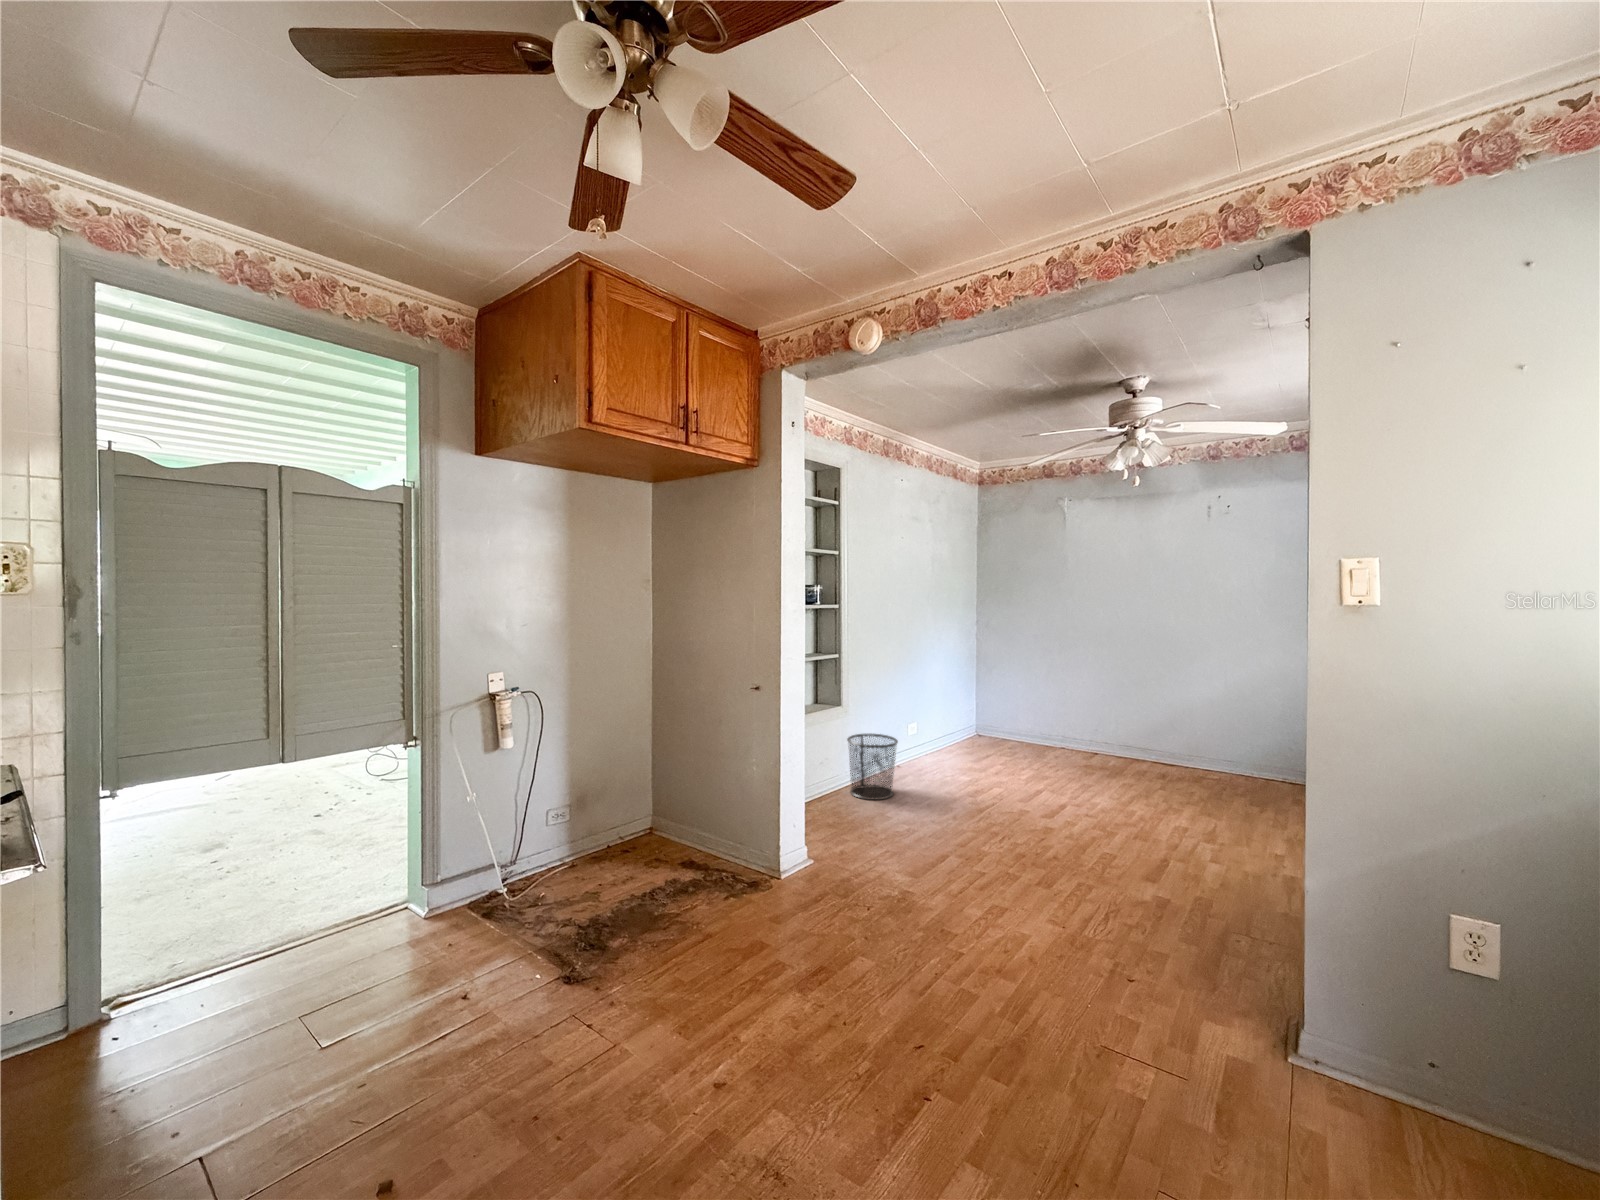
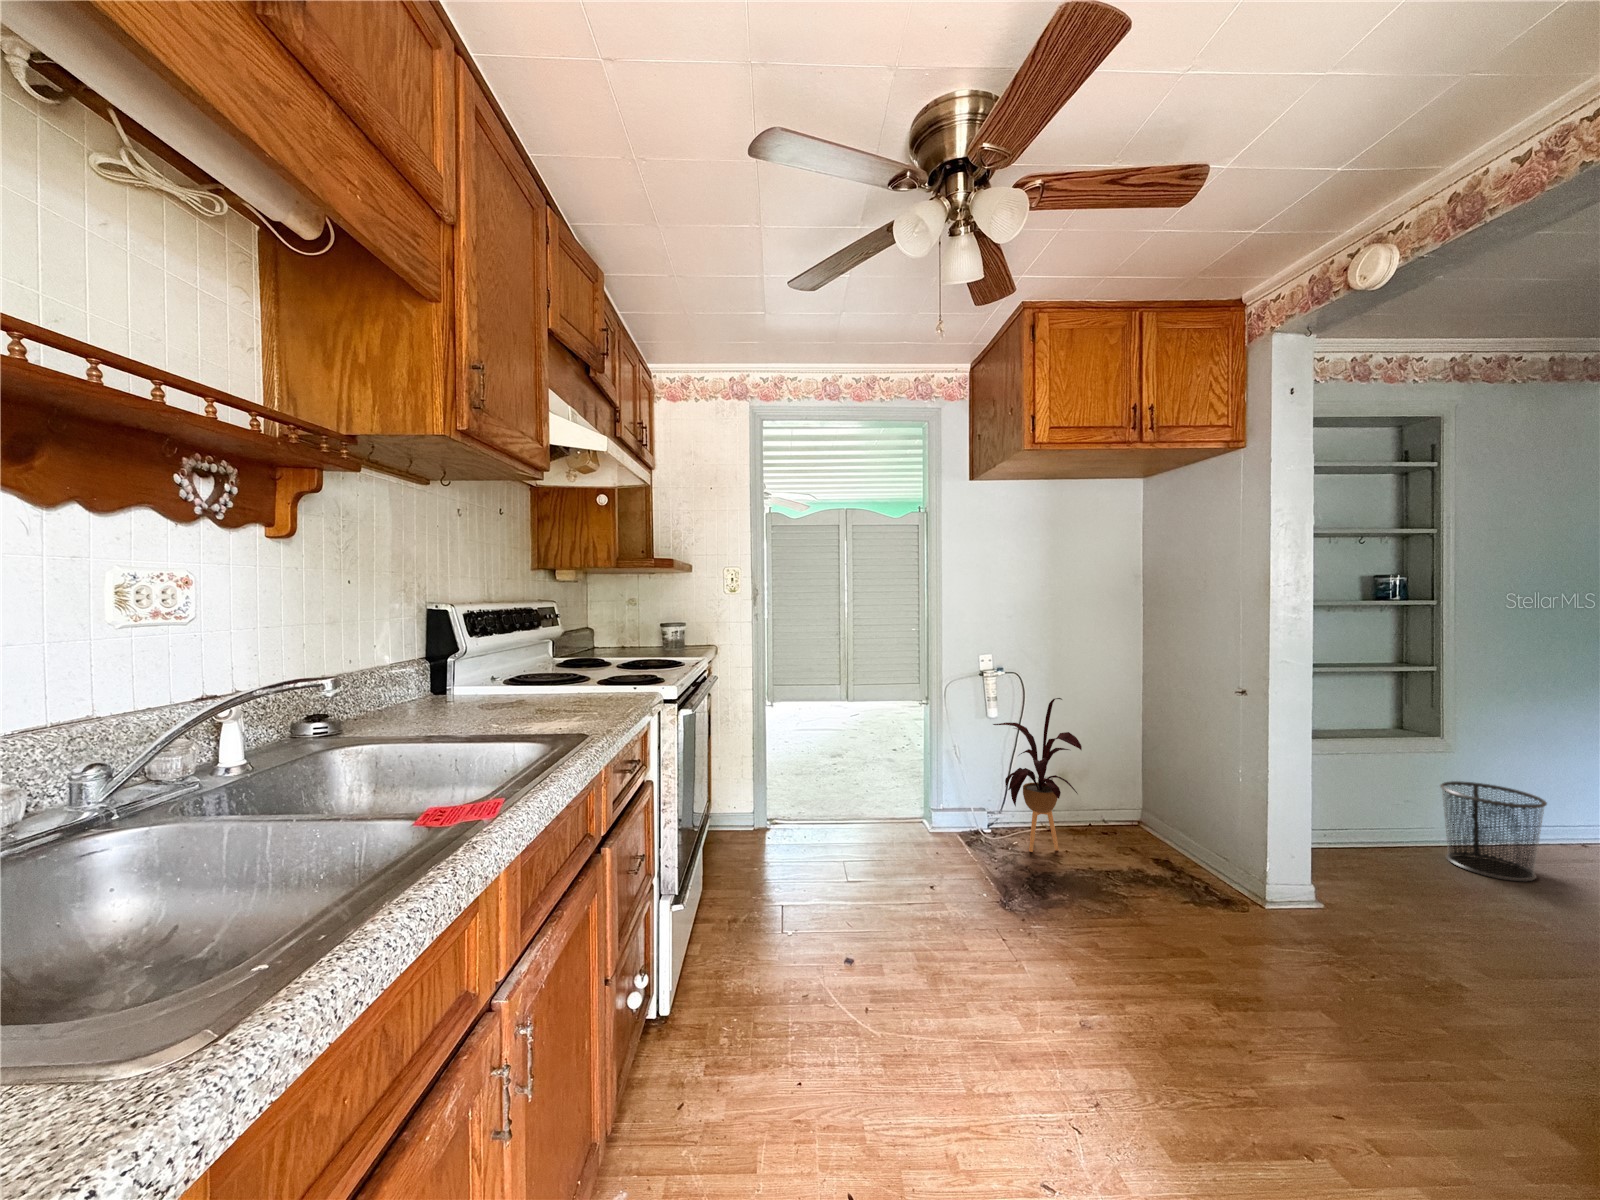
house plant: none [514,714,628,899] -> present [993,698,1082,852]

